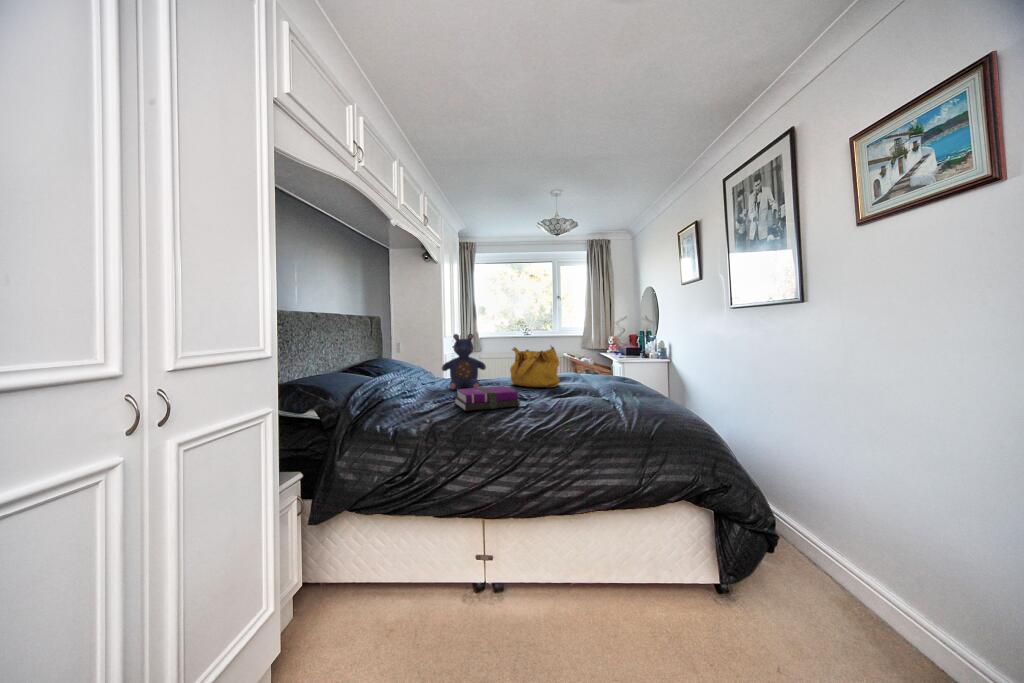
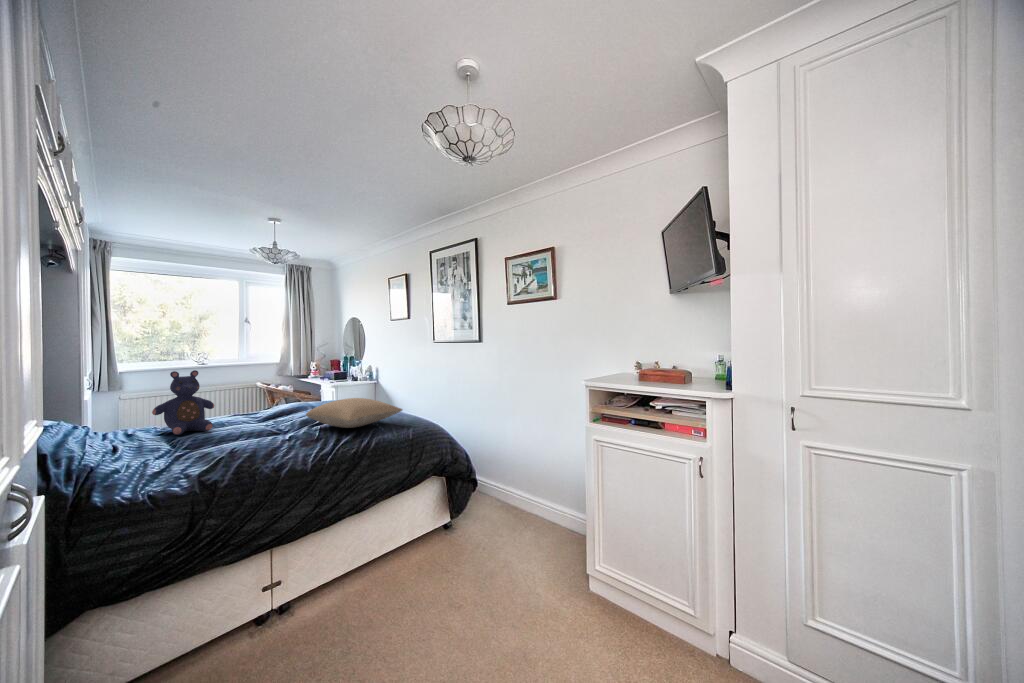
handbag: present [510,346,560,388] -> none [242,378,301,421]
pillow: none [551,370,659,404] -> present [306,398,402,428]
notebook: present [455,386,520,411] -> none [204,423,287,452]

